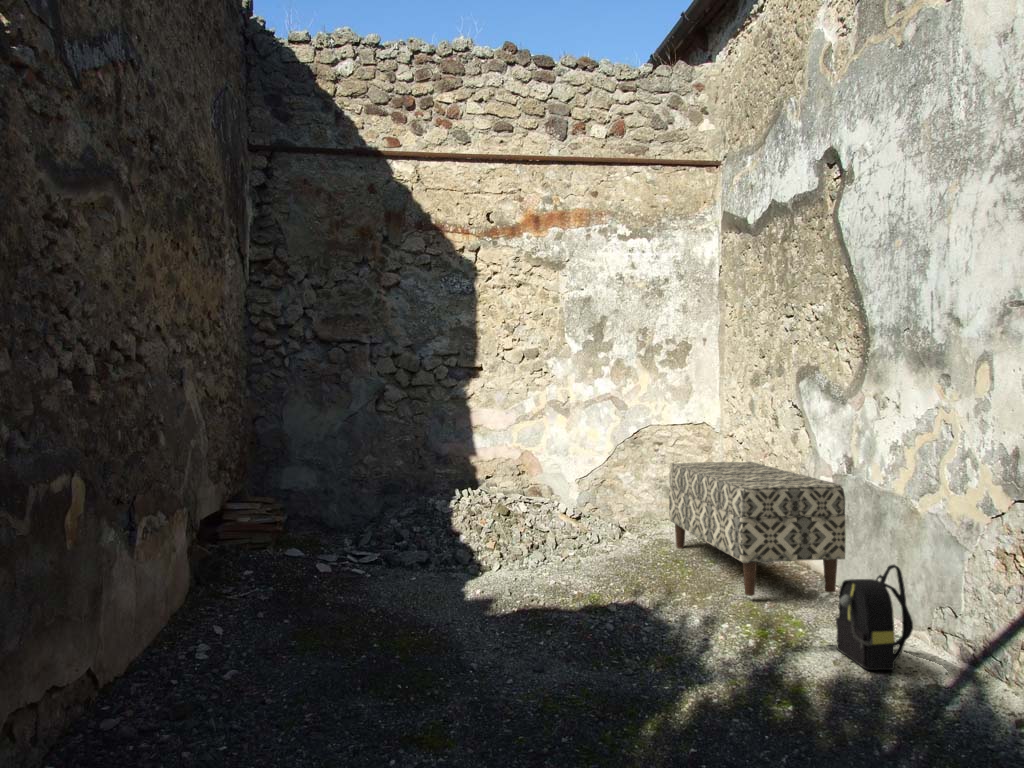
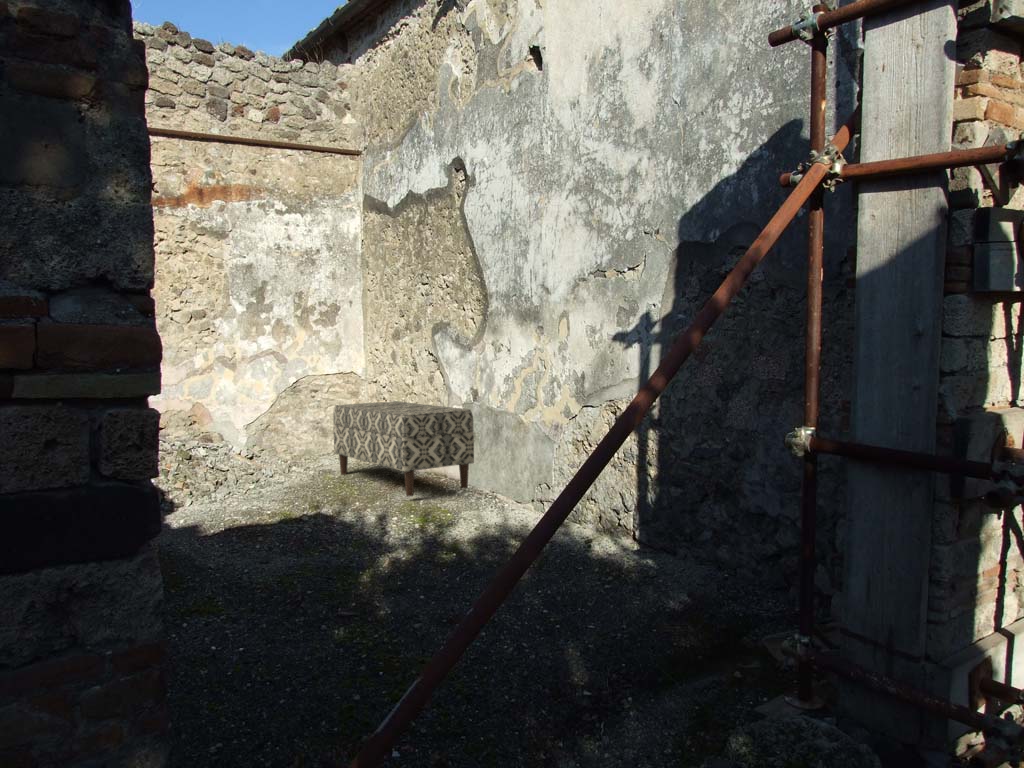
backpack: present [836,565,913,670] -> none [475,456,523,528]

